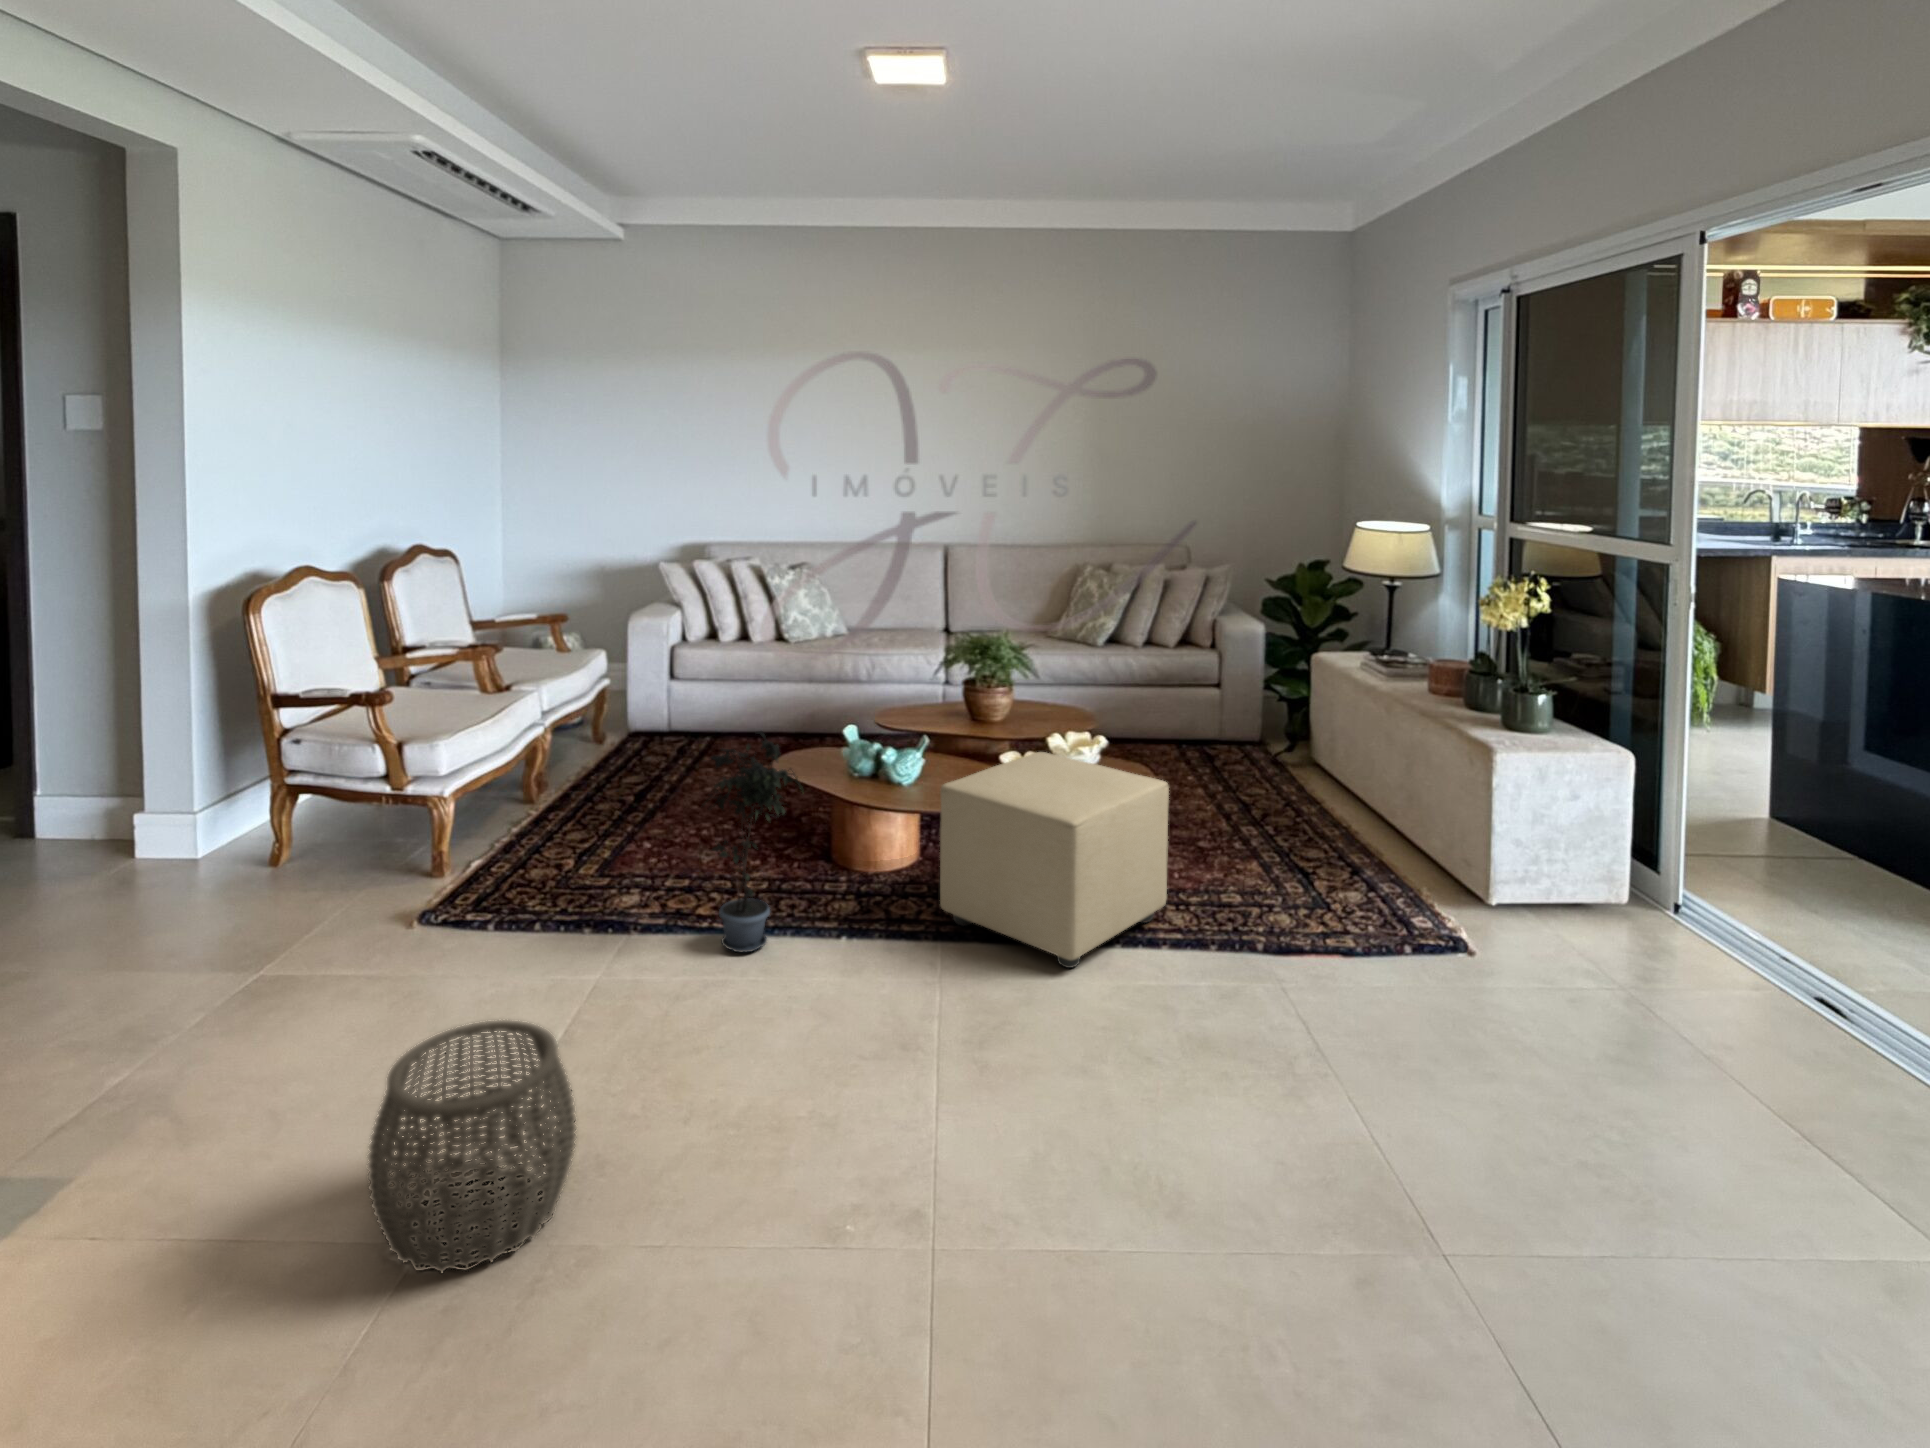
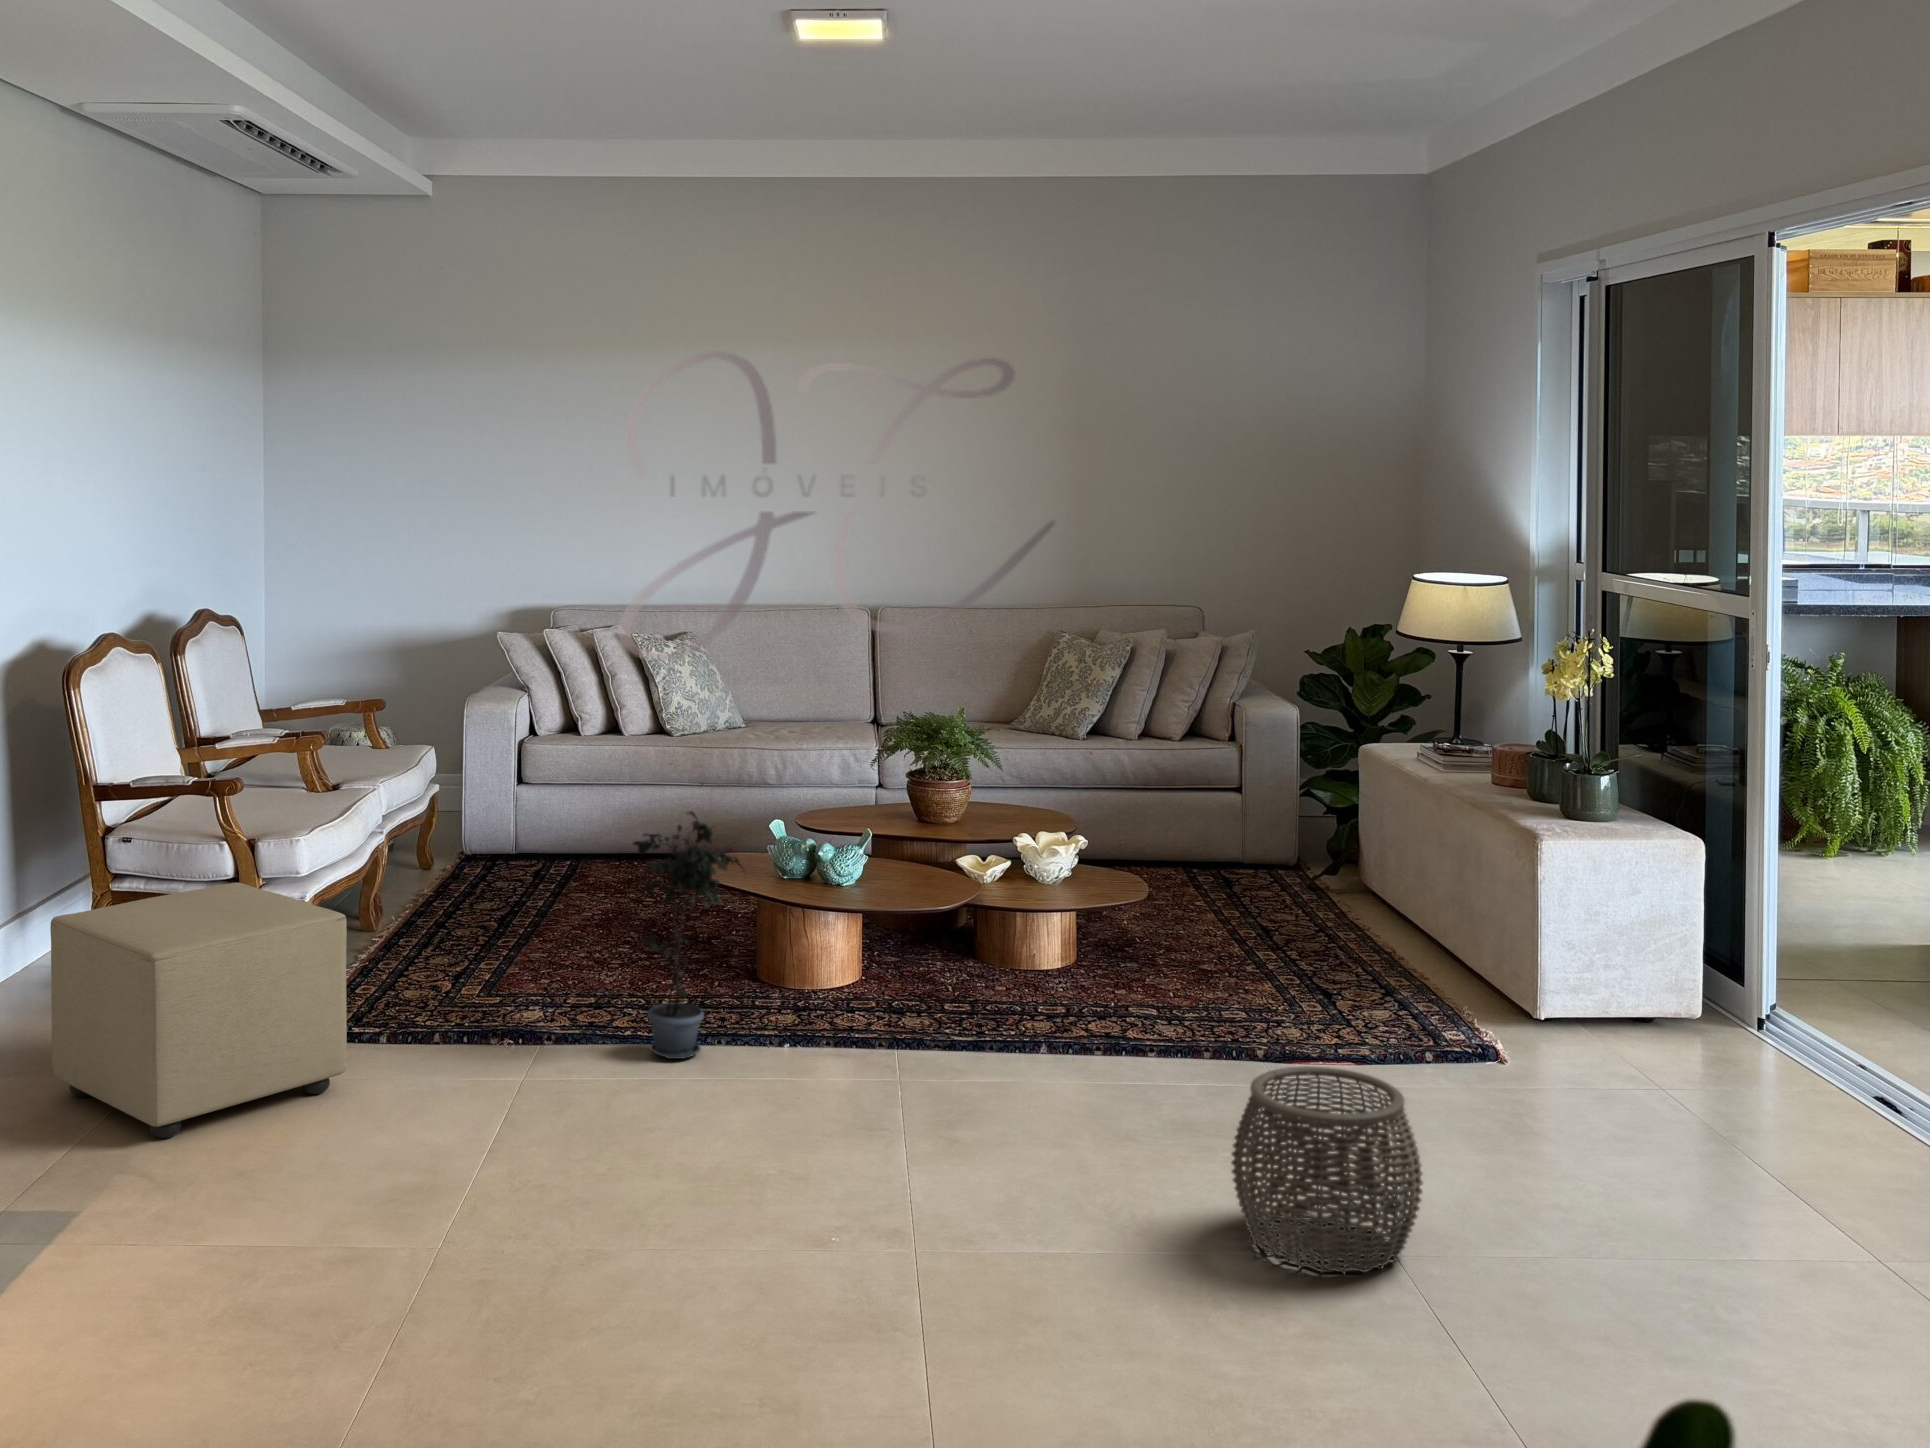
ottoman: present [940,752,1169,968] -> present [50,883,347,1138]
woven basket: present [368,1020,577,1272] -> present [1231,1066,1423,1274]

